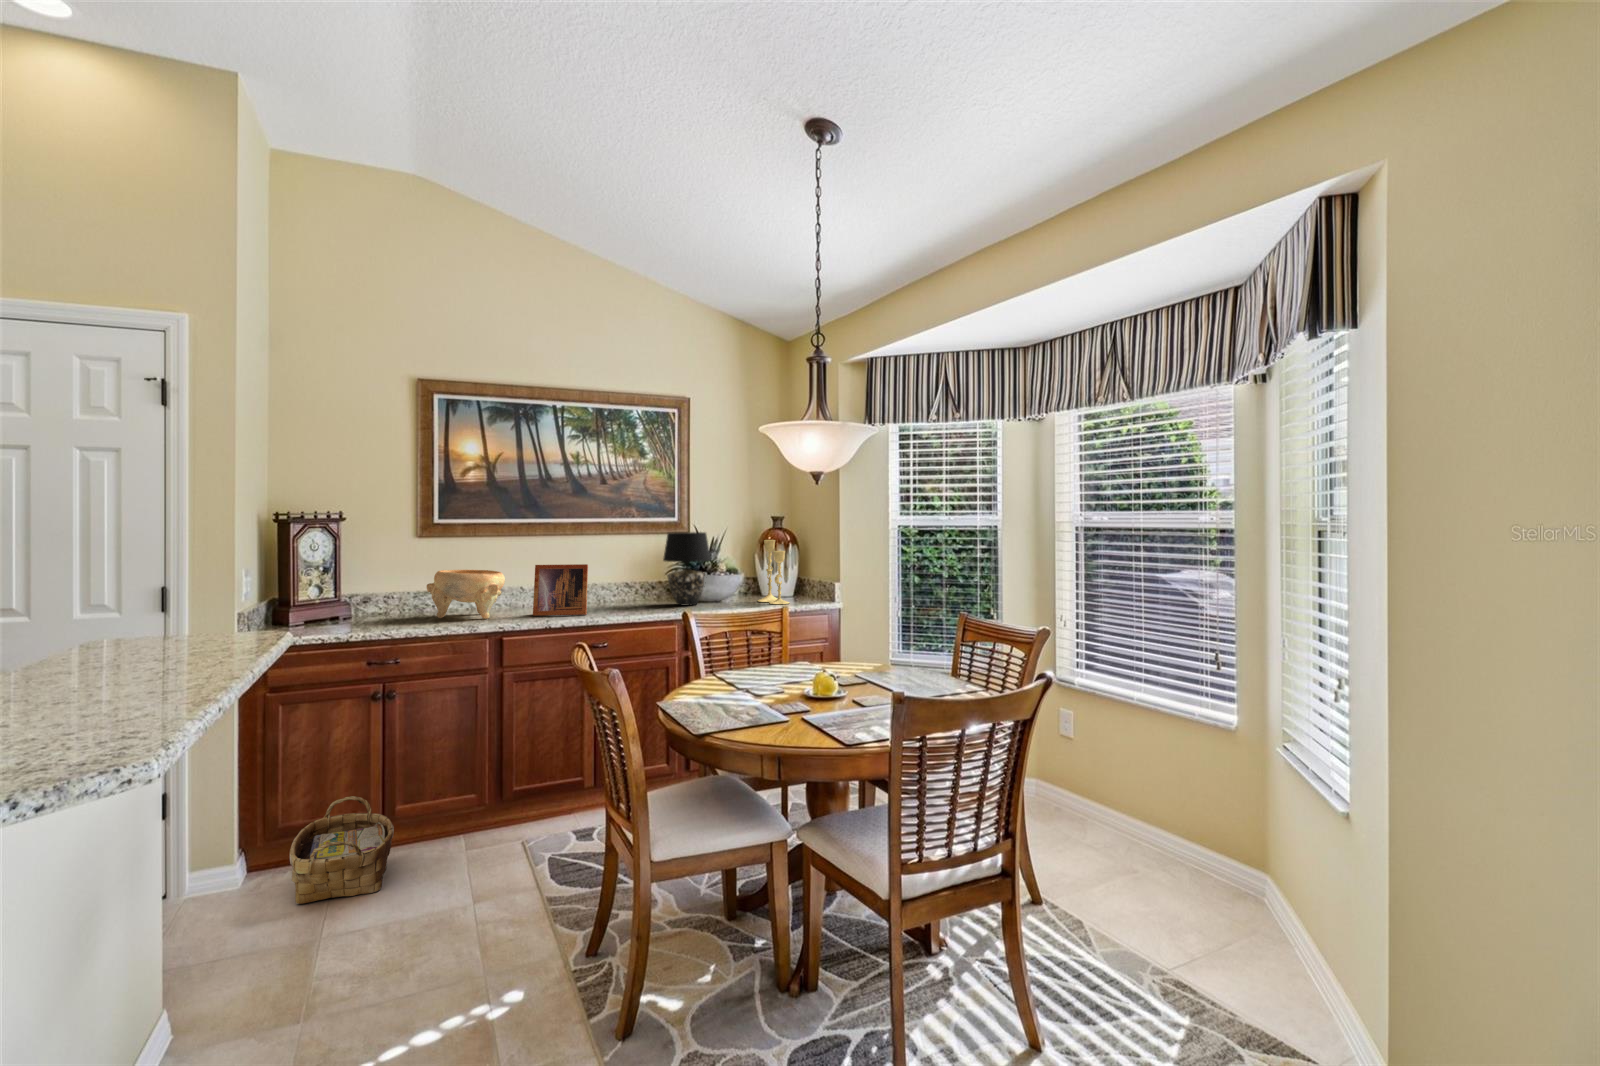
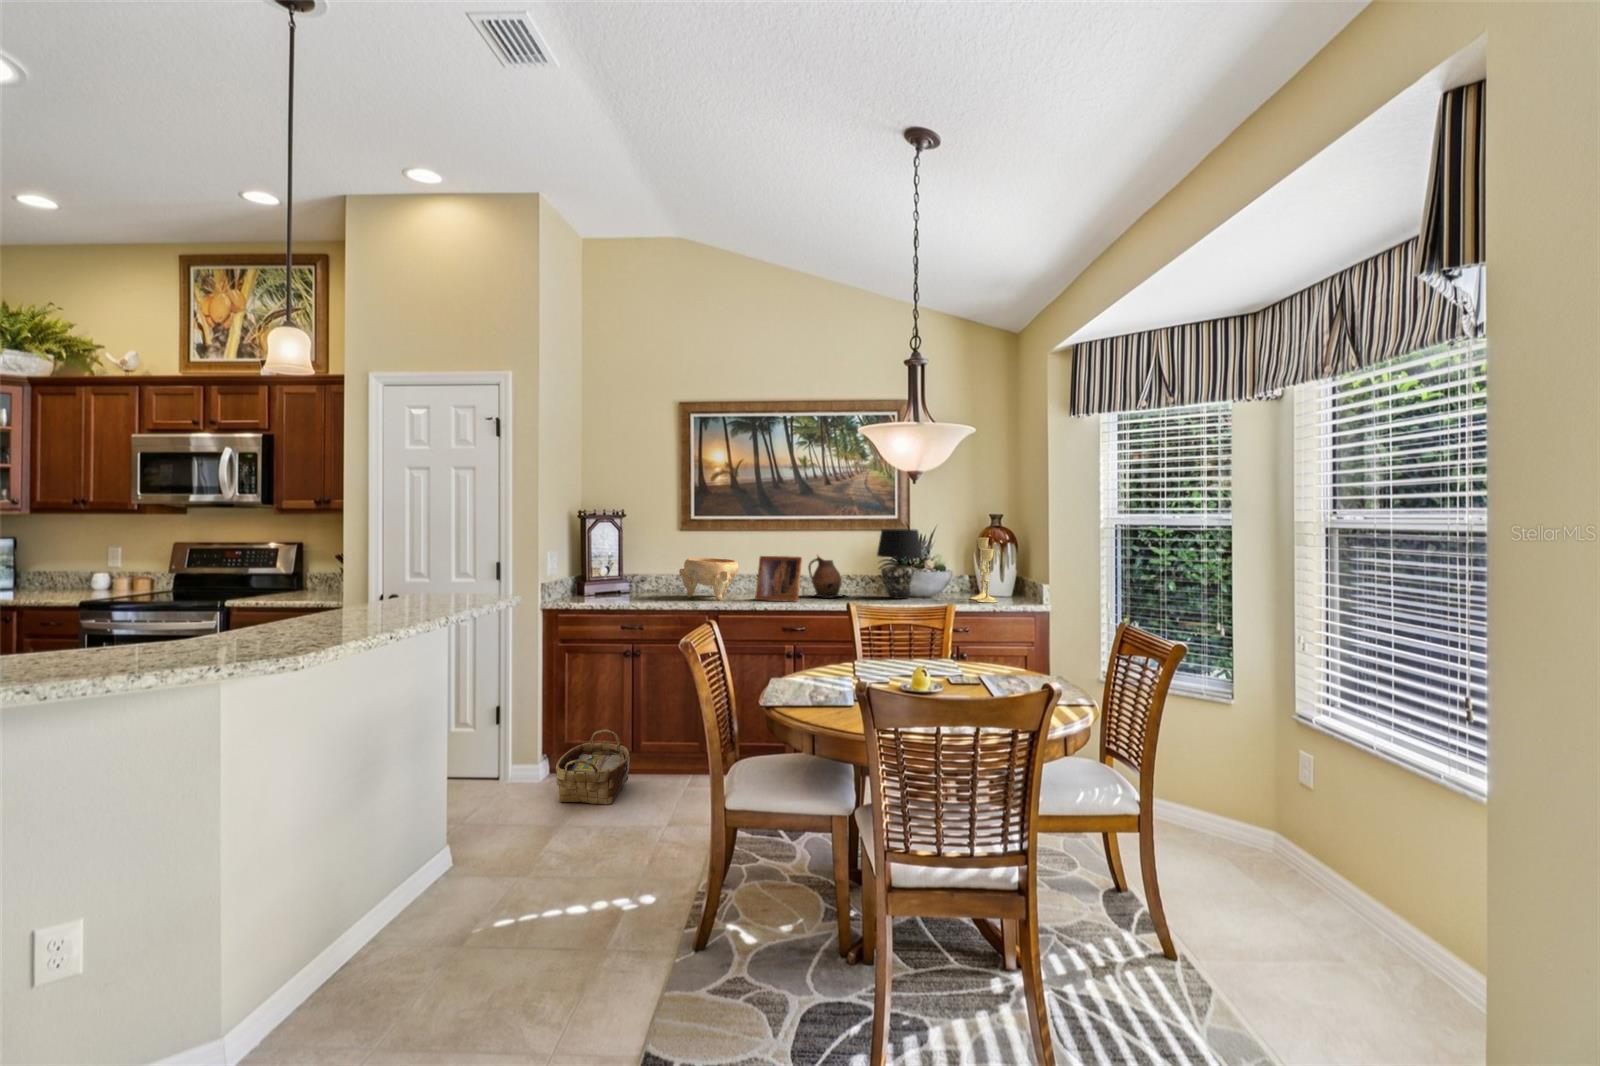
ceramic pitcher: none [586,561,631,609] -> present [808,555,842,598]

